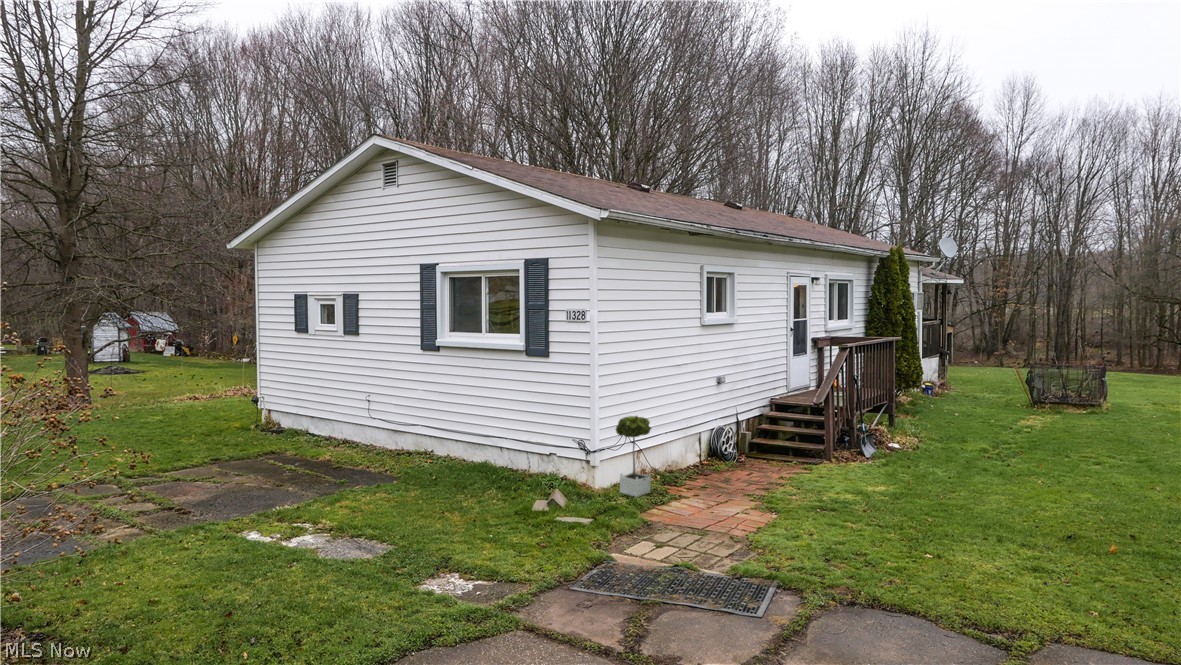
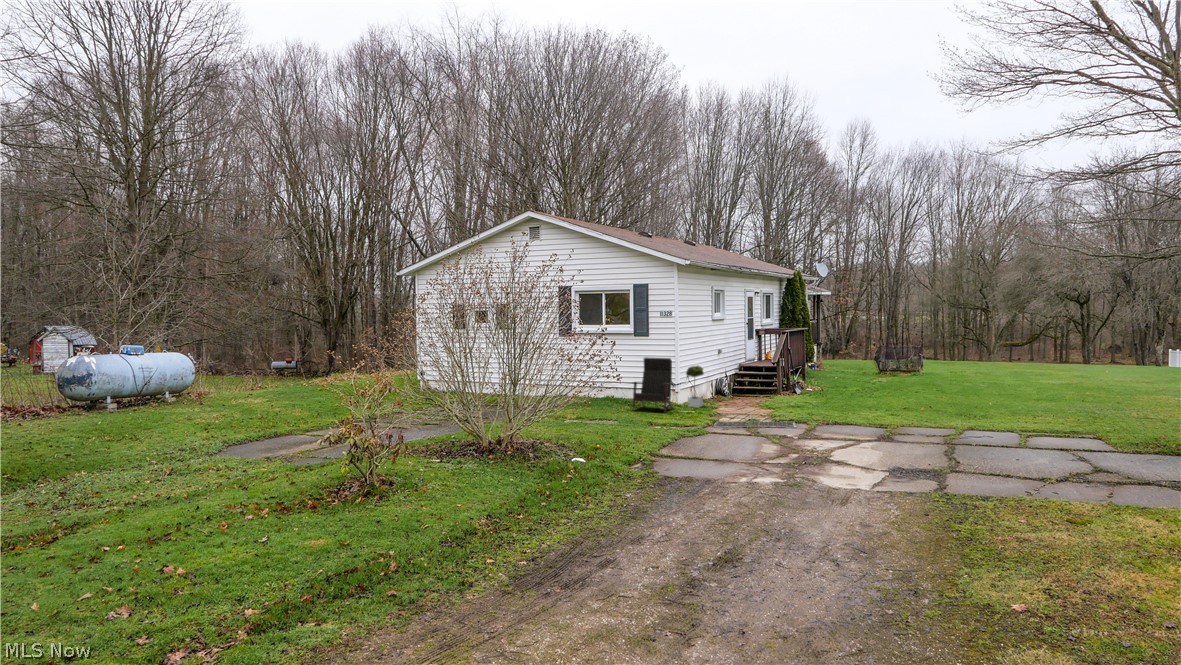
lounge chair: none [496,397,586,513] -> present [633,357,673,413]

